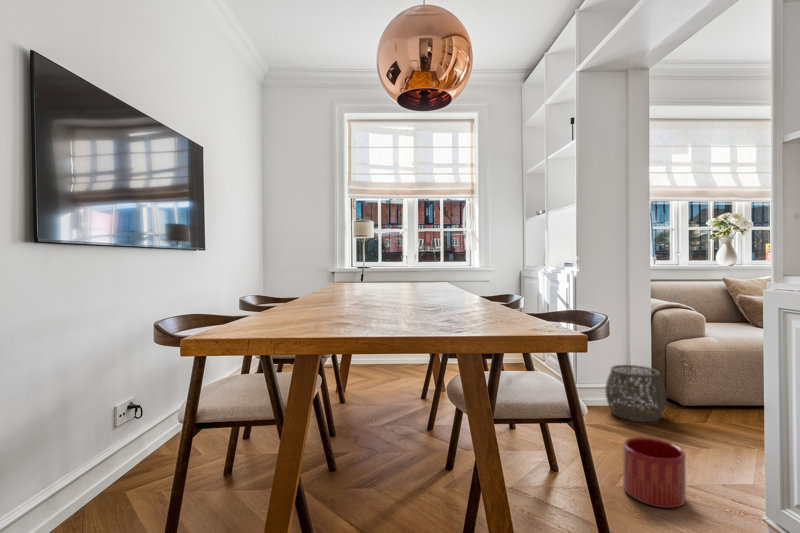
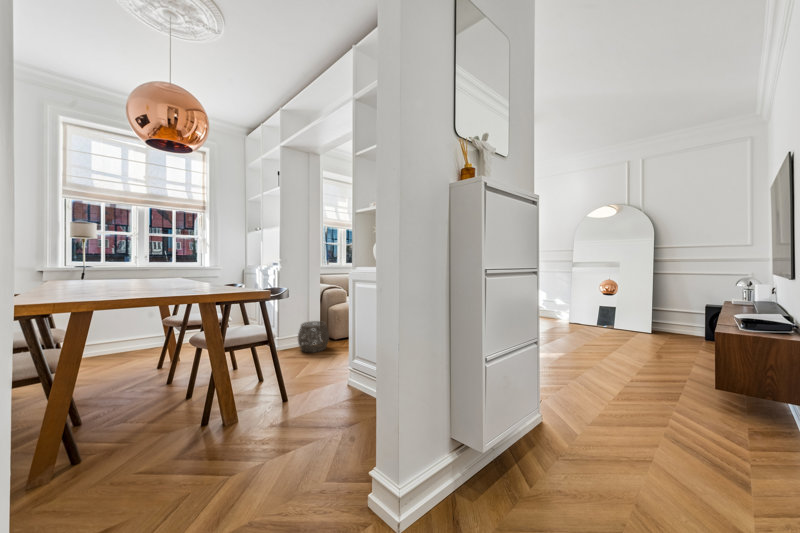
planter: present [623,437,686,508] -> none [306,358,336,393]

